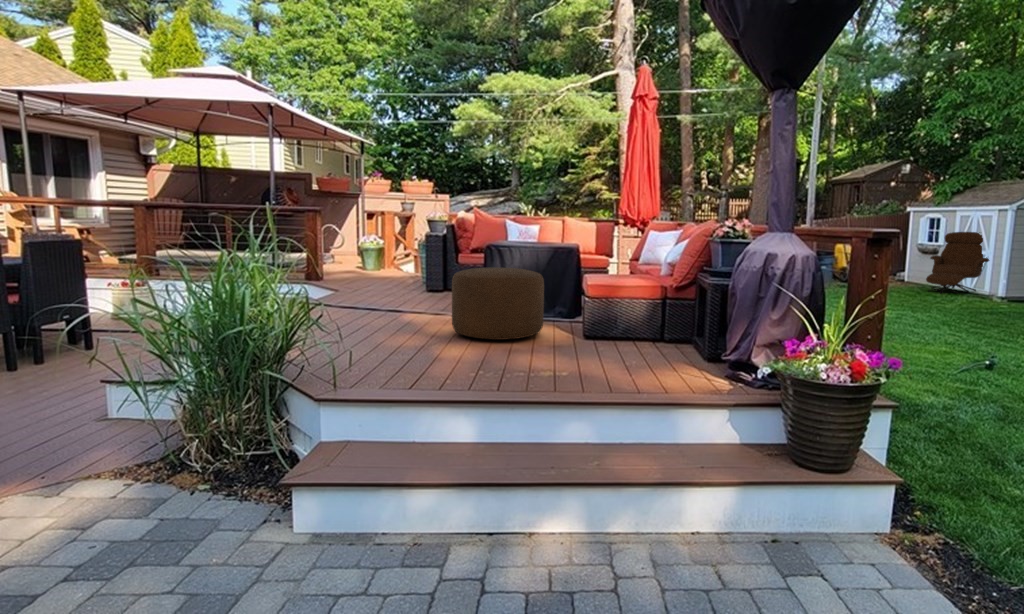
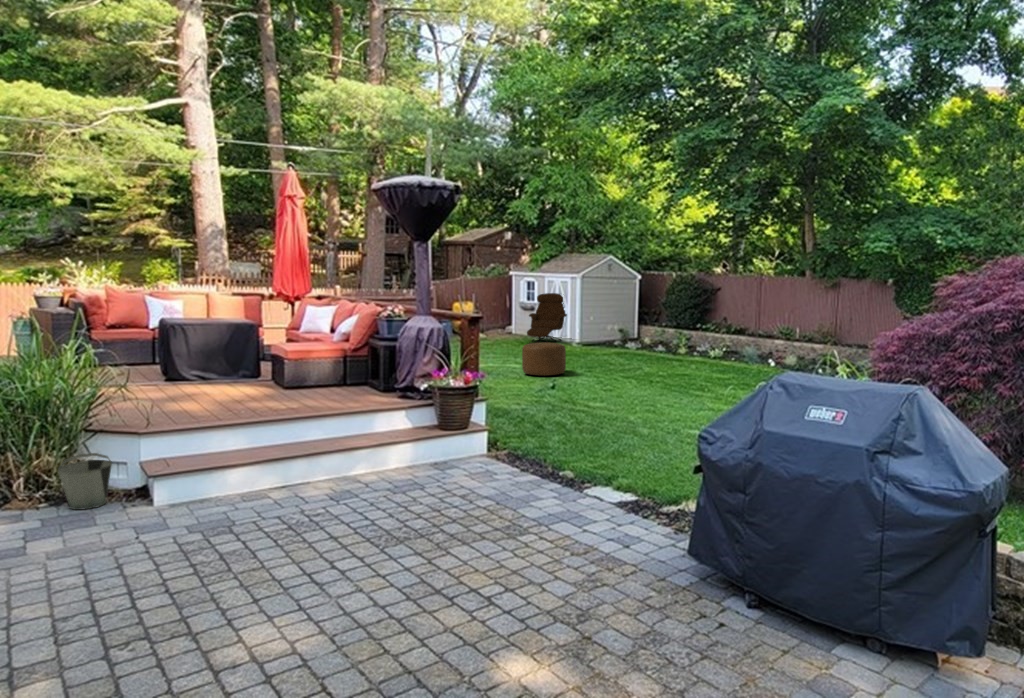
ottoman: present [452,267,544,340] -> present [522,342,566,376]
bucket: none [142,410,225,501] -> present [58,453,112,510]

